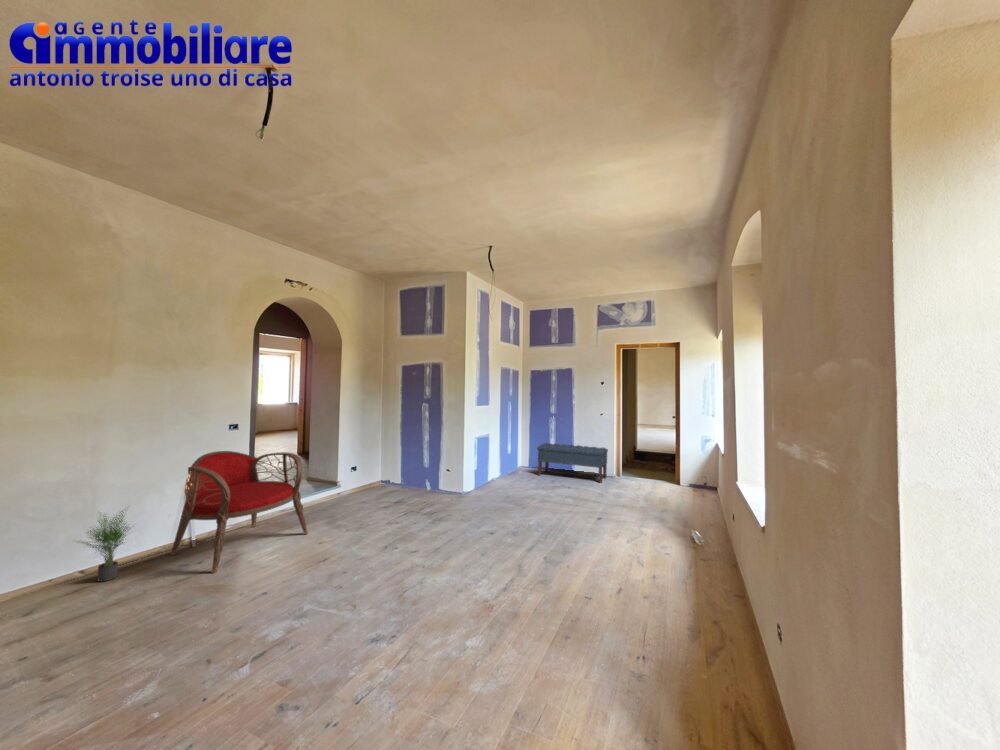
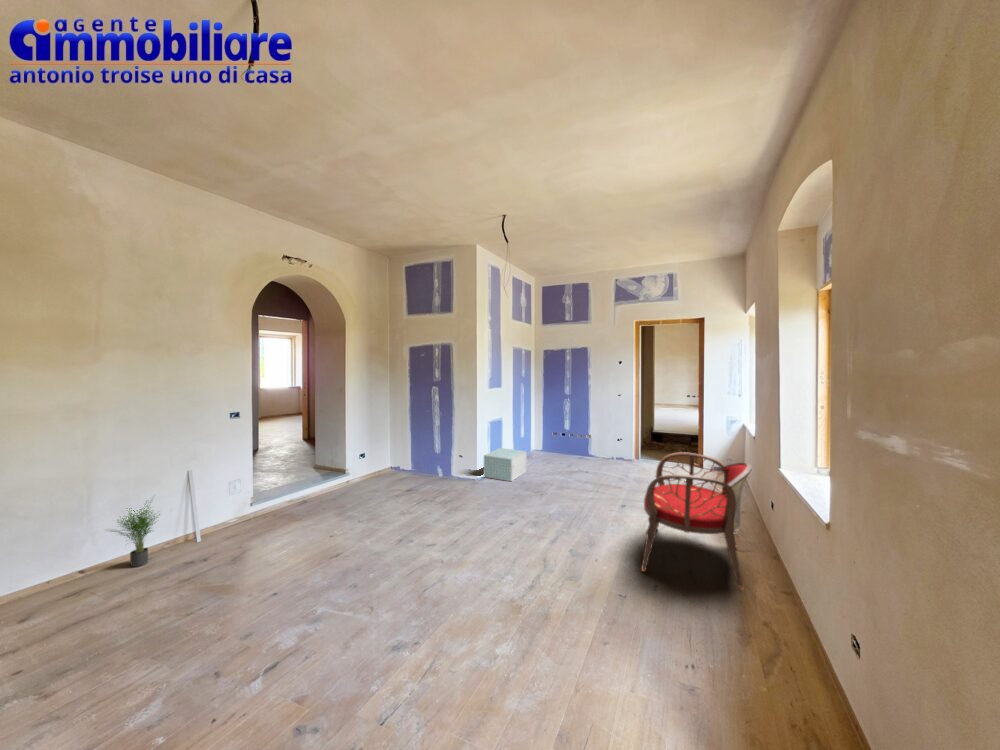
bench: present [537,443,608,483] -> none [551,425,624,466]
armchair: present [171,451,308,573] -> present [641,452,752,590]
storage box: none [471,465,514,497] -> present [484,448,527,481]

